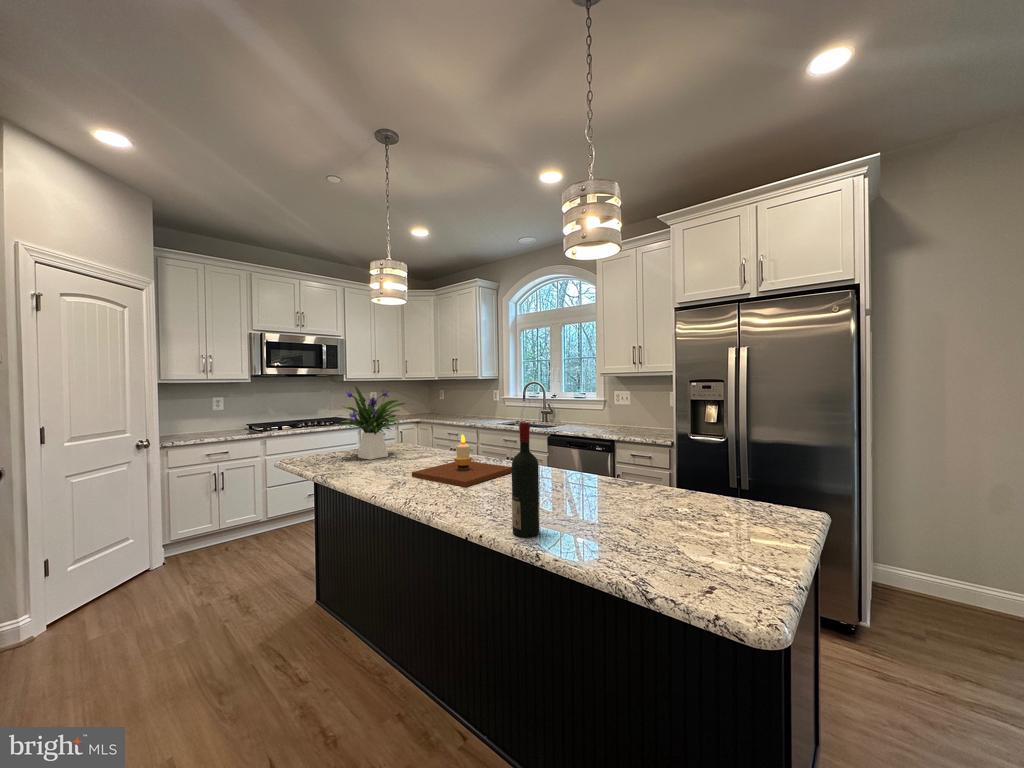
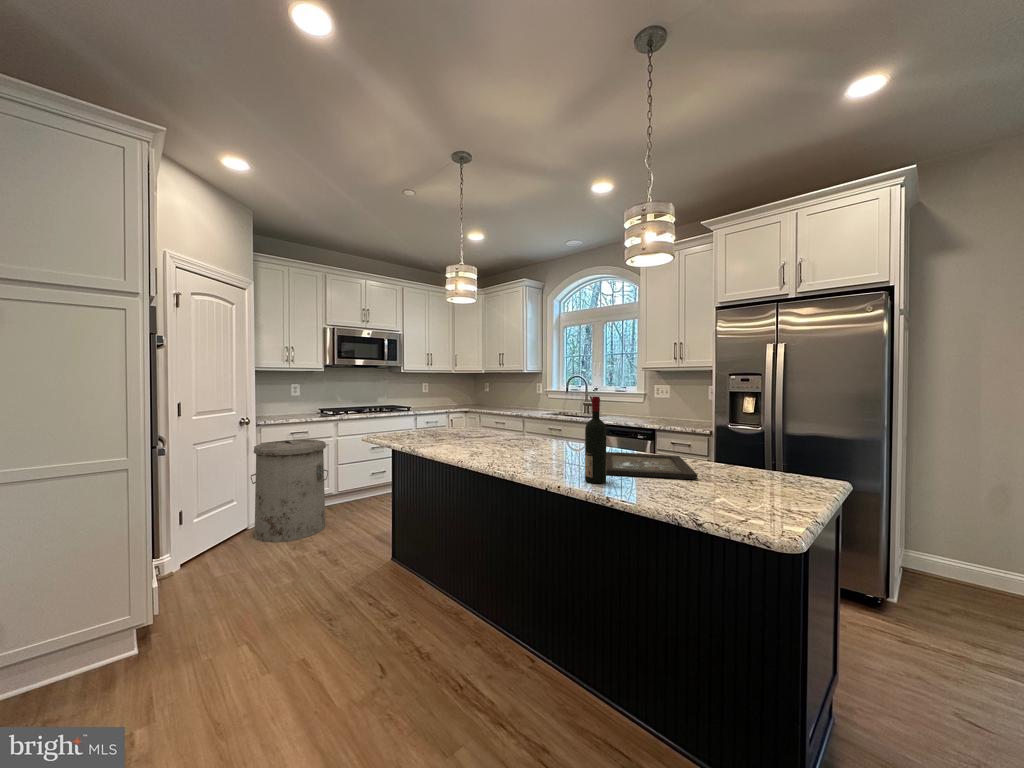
flower arrangement: present [340,386,406,460] -> none [415,372,476,436]
candle: present [412,434,512,487] -> none [487,414,571,455]
trash can: none [151,462,248,586] -> present [251,440,328,542]
tray: none [536,481,655,523] -> present [606,452,698,479]

